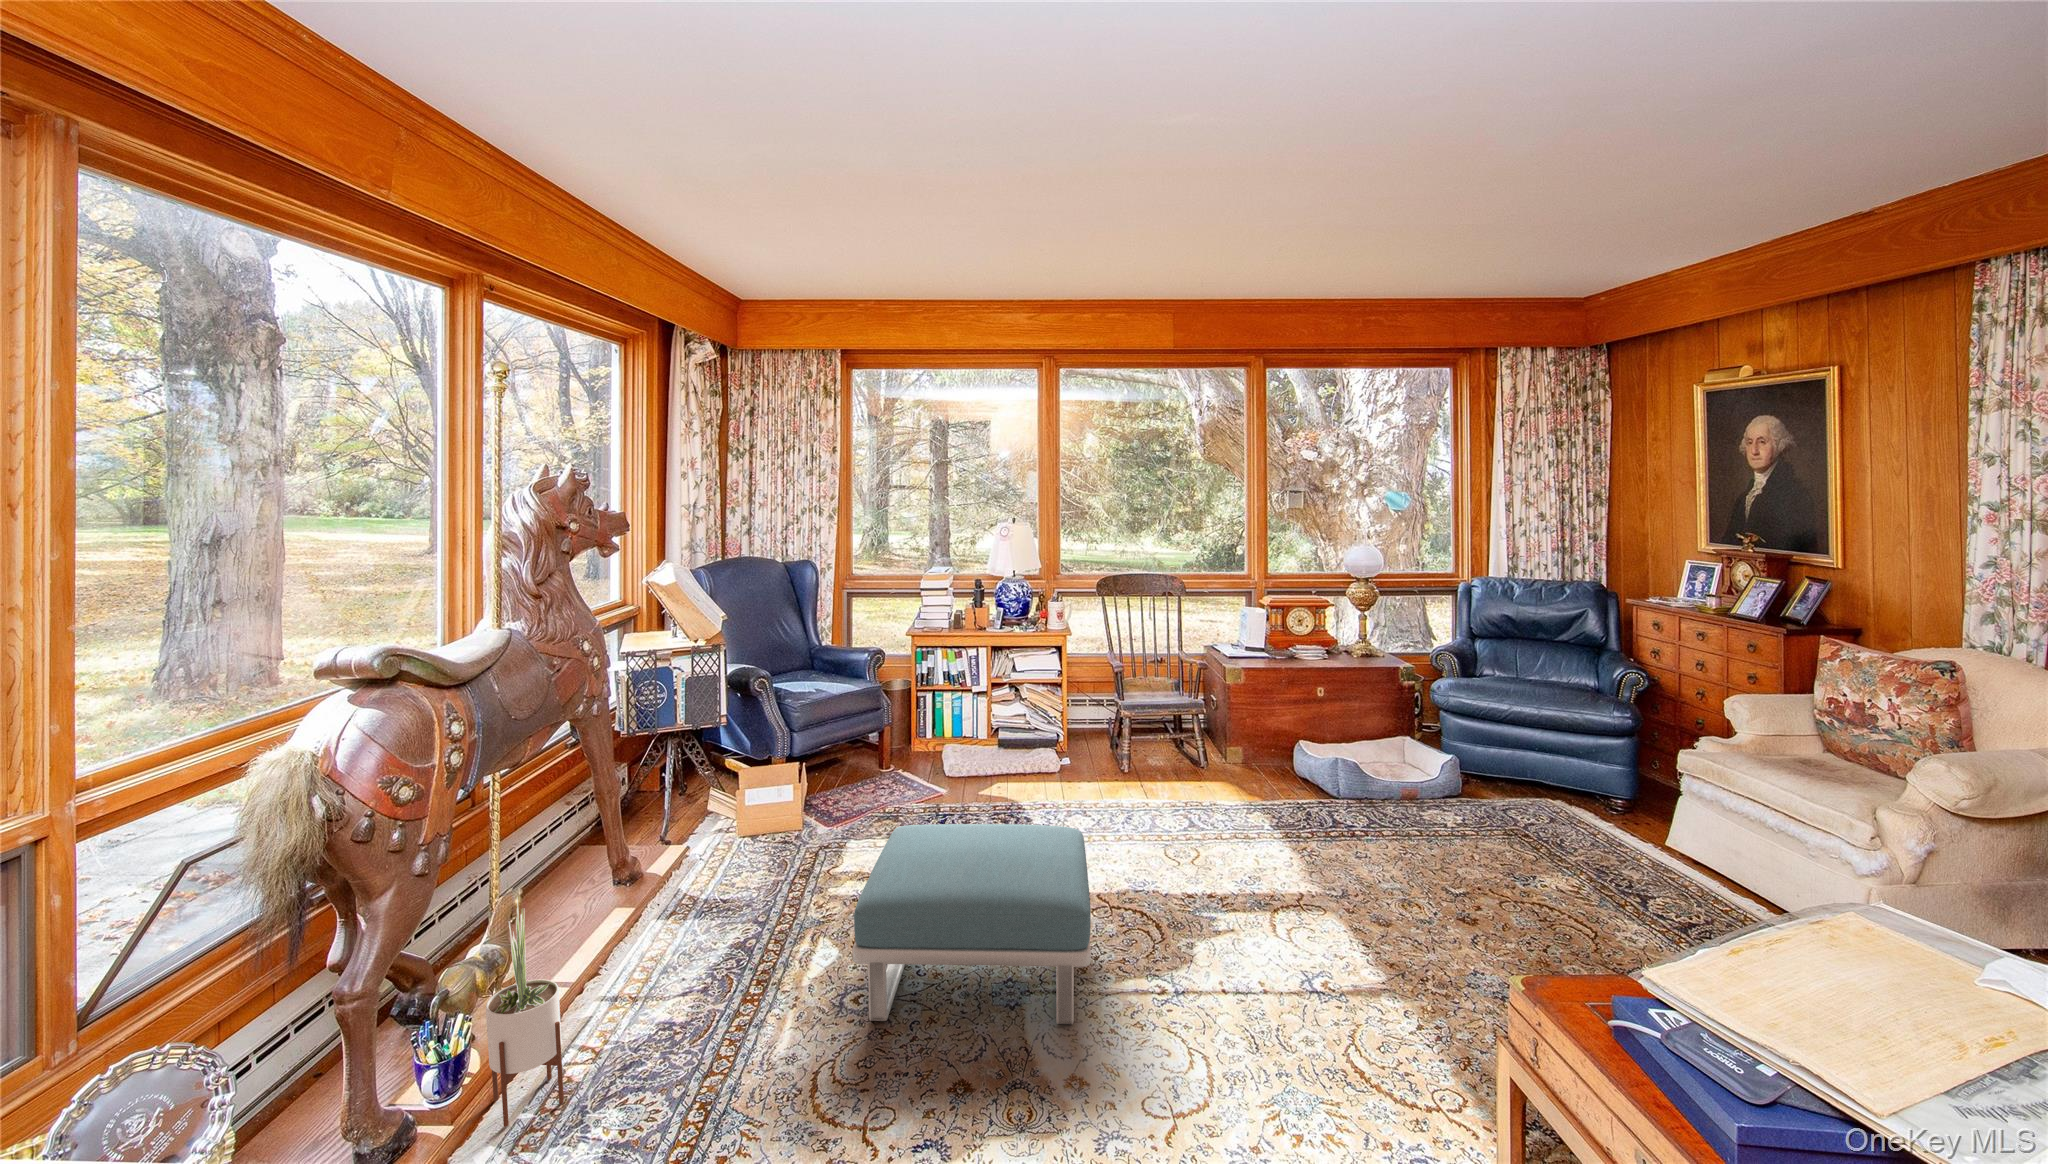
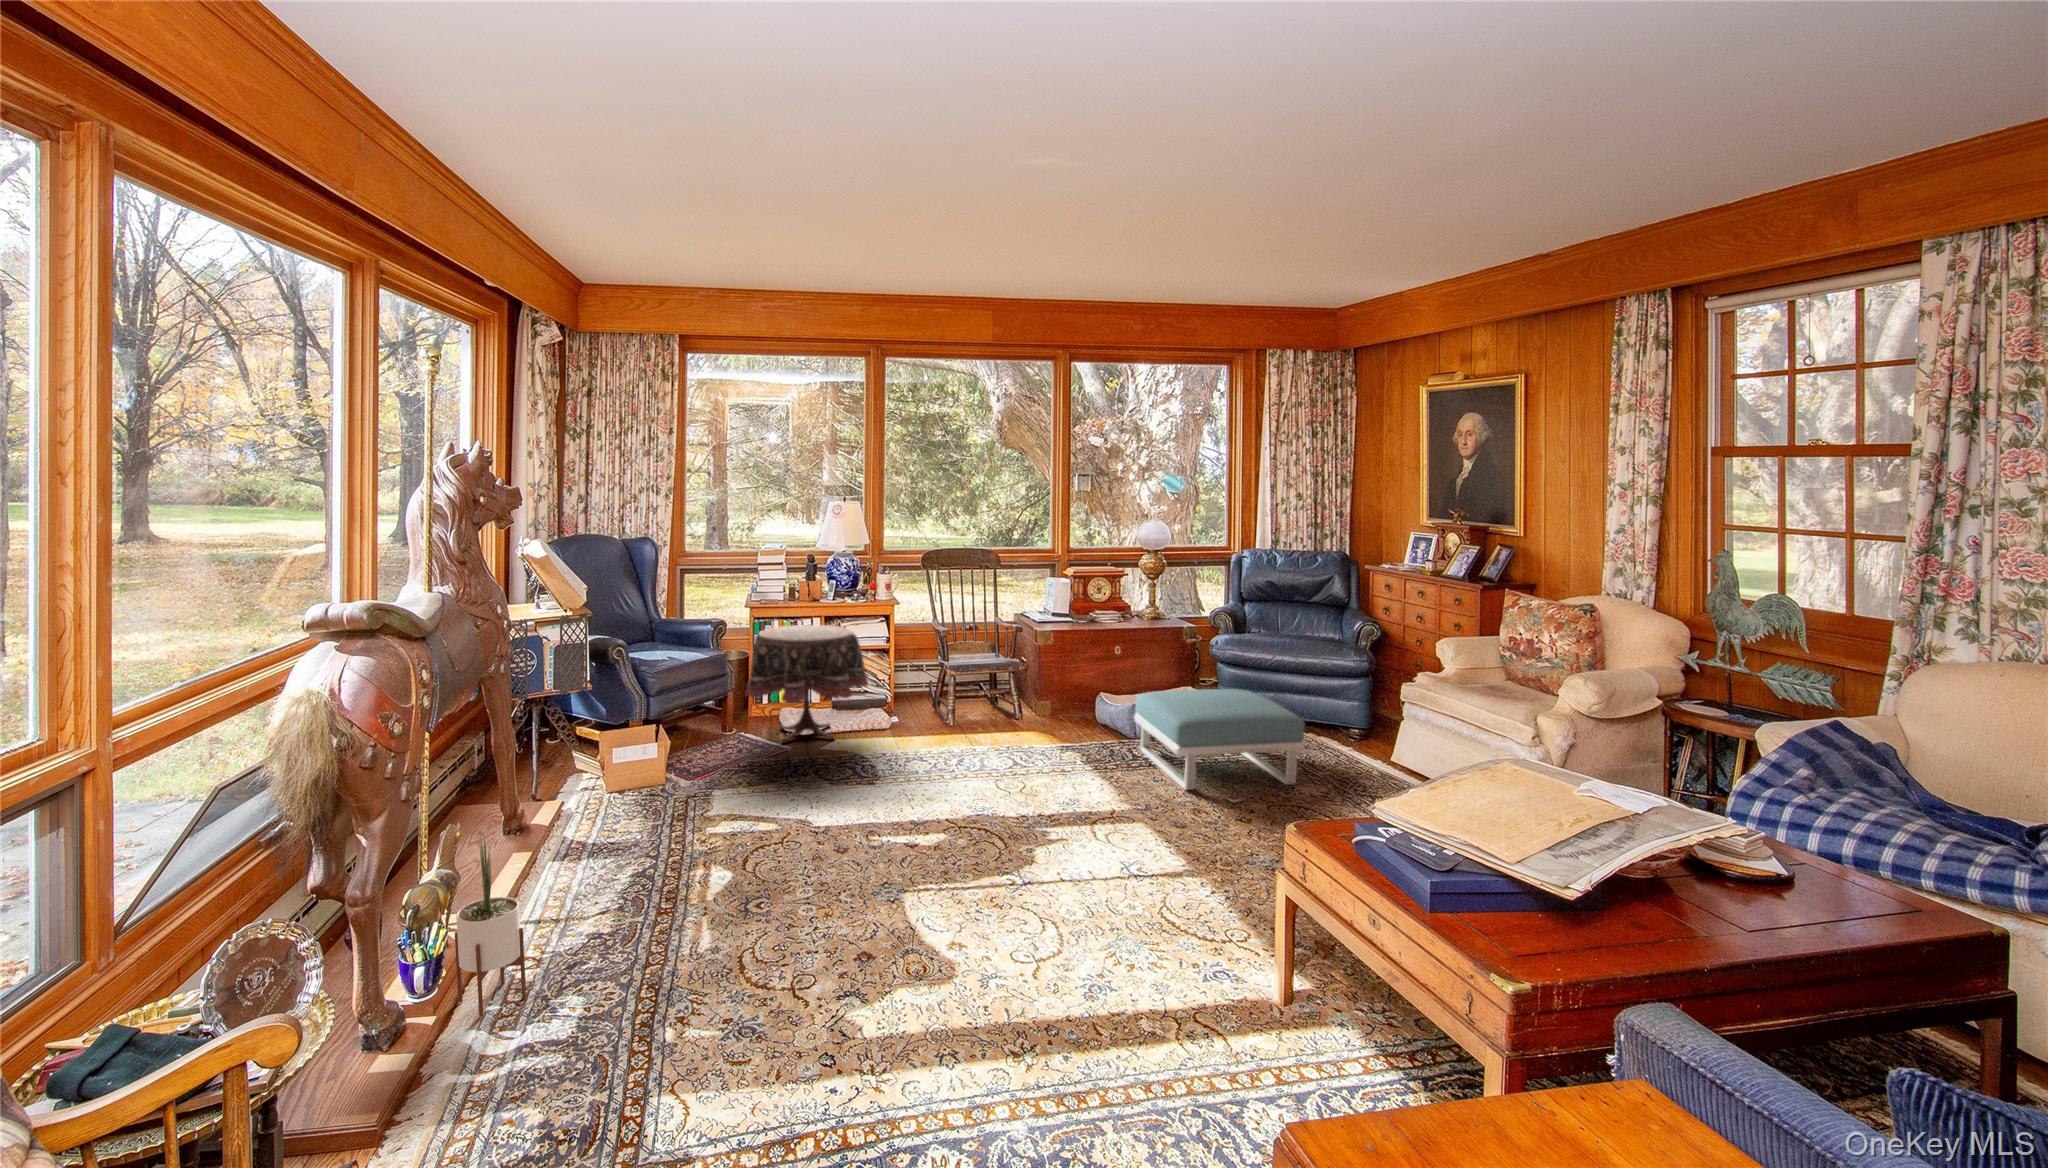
side table: none [904,658,1032,781] -> present [745,625,868,742]
footstool: present [852,824,1091,1024] -> present [1134,689,1305,790]

